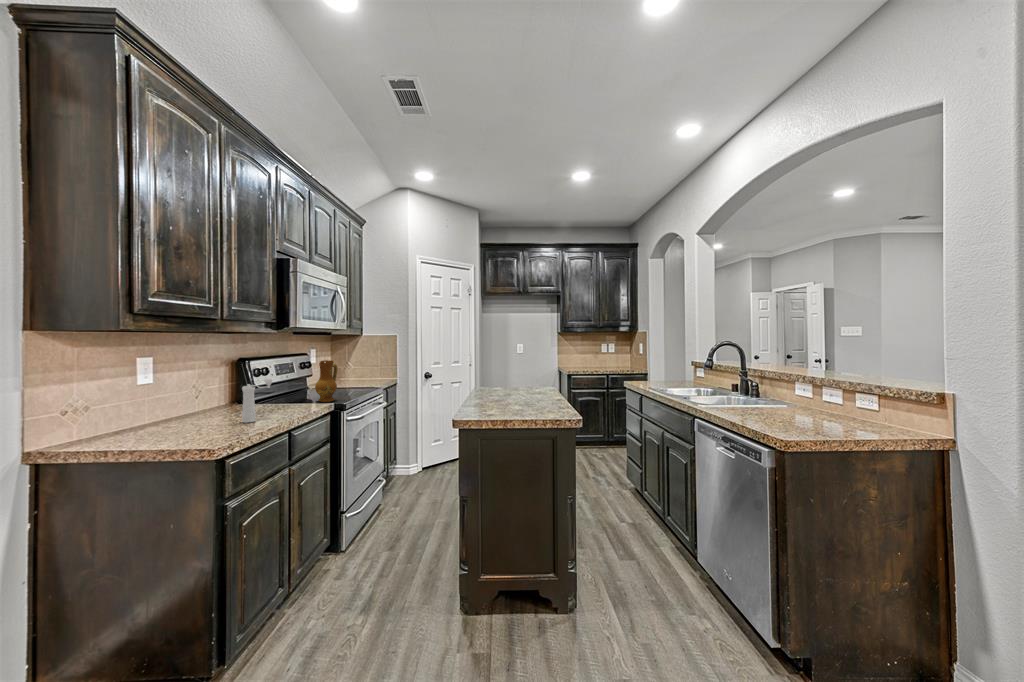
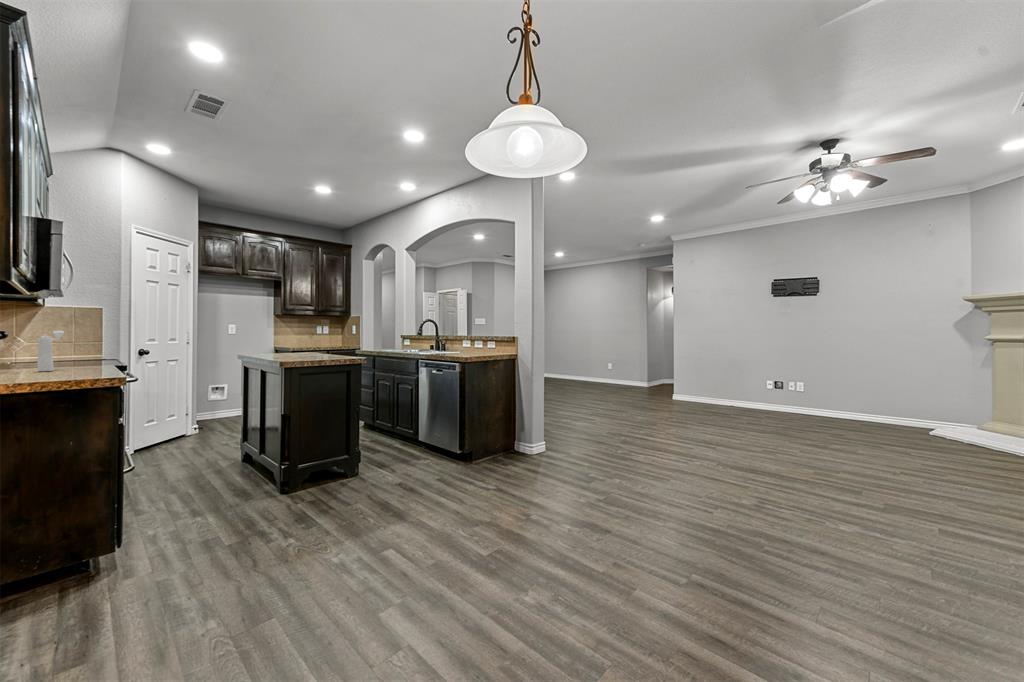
ceramic jug: present [315,360,338,402] -> none [63,323,93,364]

